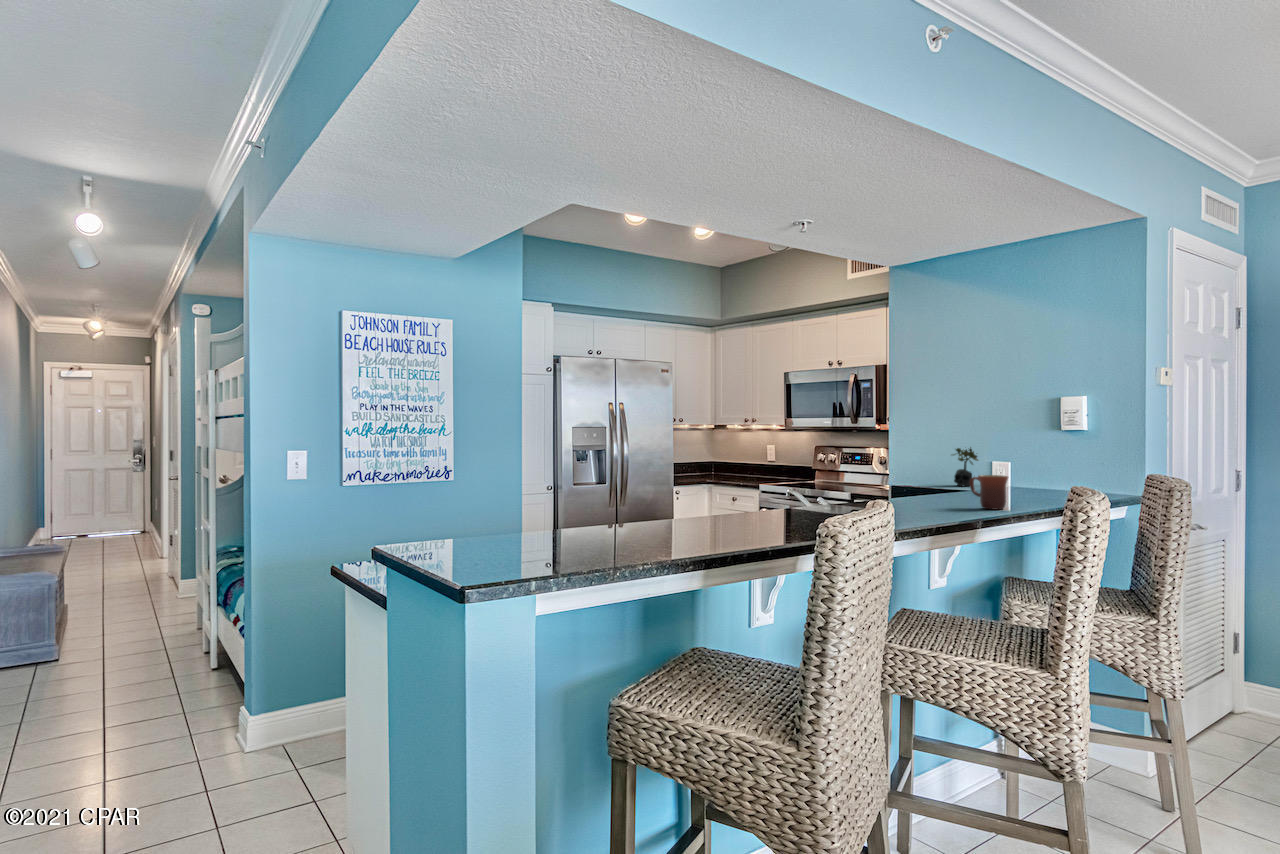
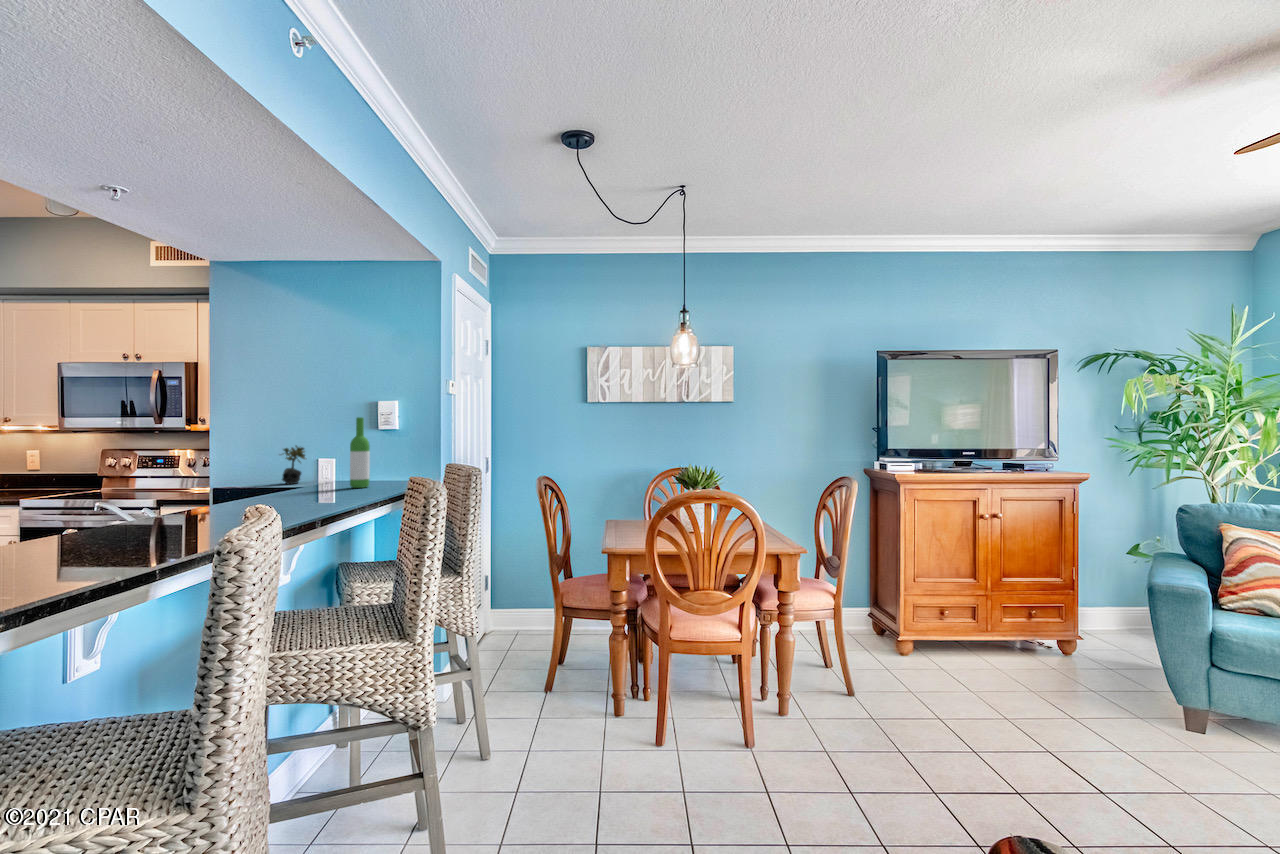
wine bottle: none [1020,415,1043,495] -> present [350,417,370,488]
mug: present [970,475,1008,510] -> none [314,472,351,504]

